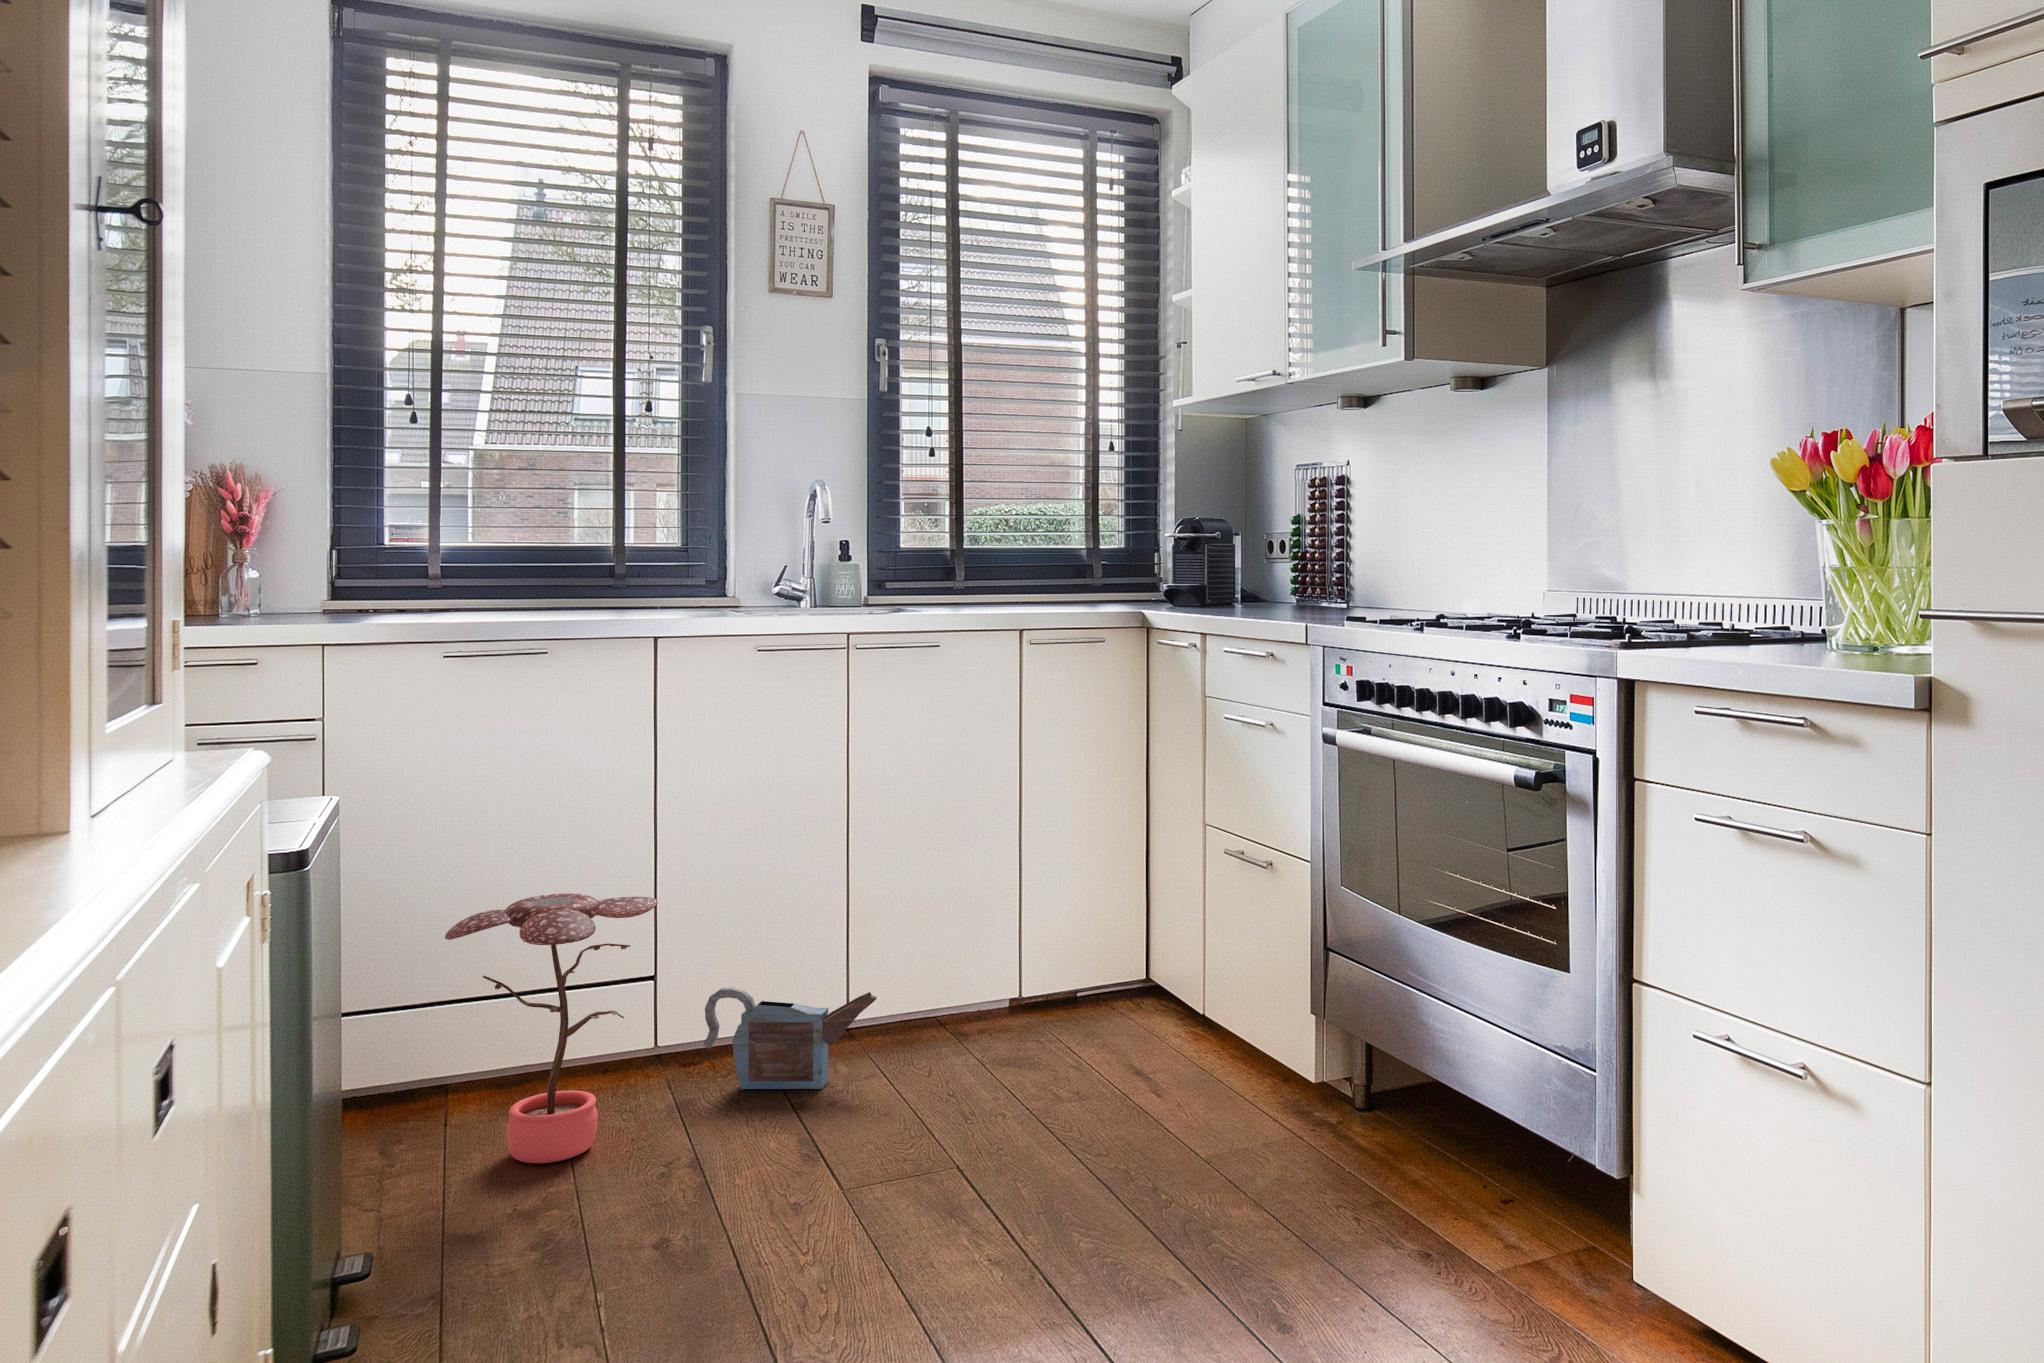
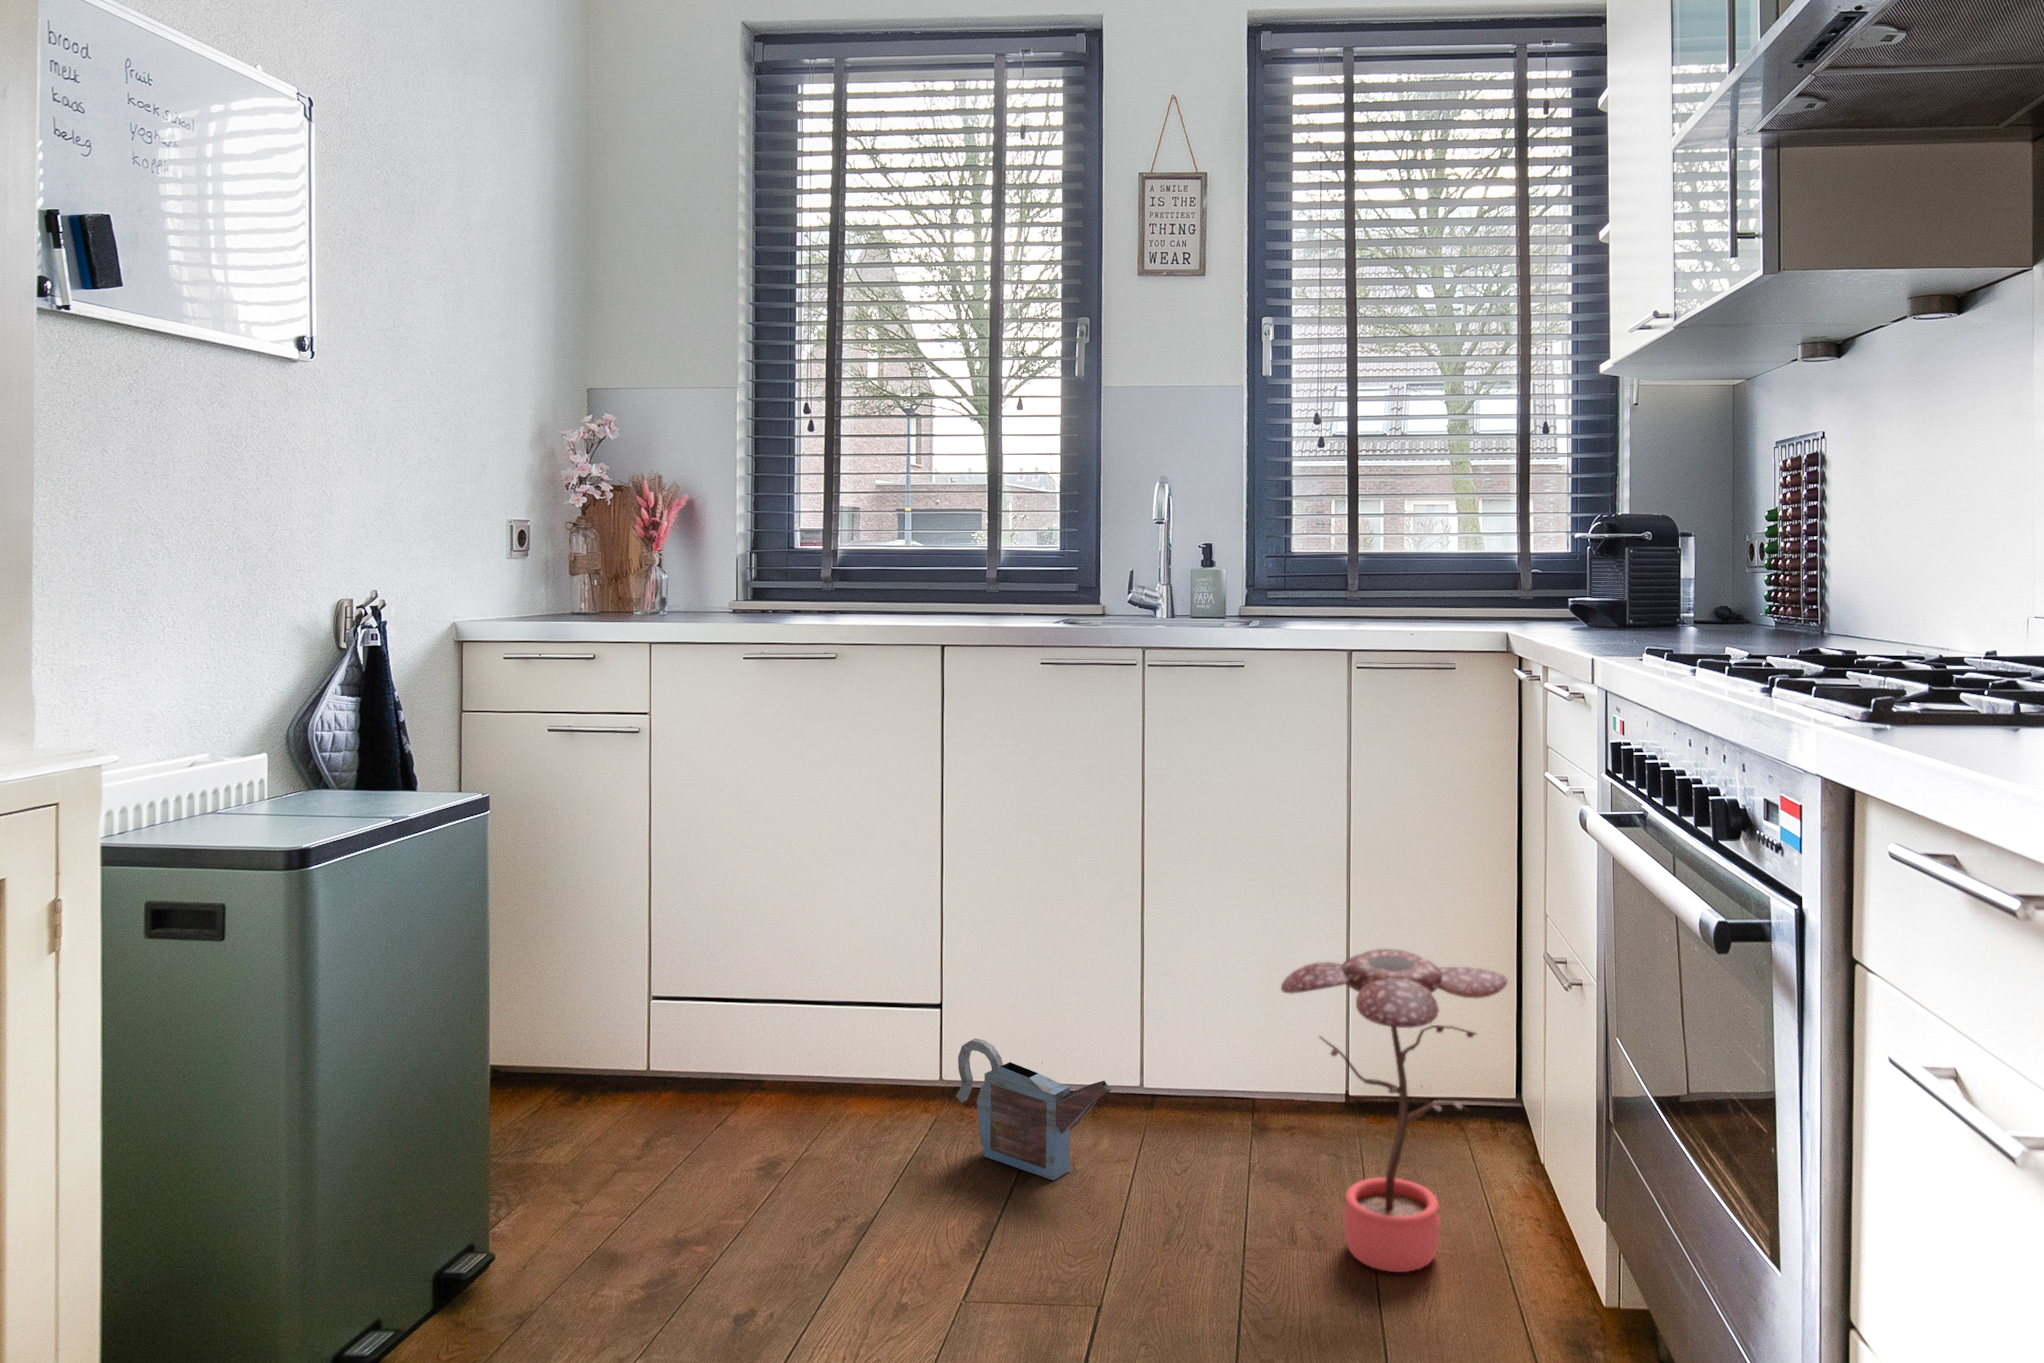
potted plant: present [445,894,658,1163] -> present [1281,949,1507,1272]

